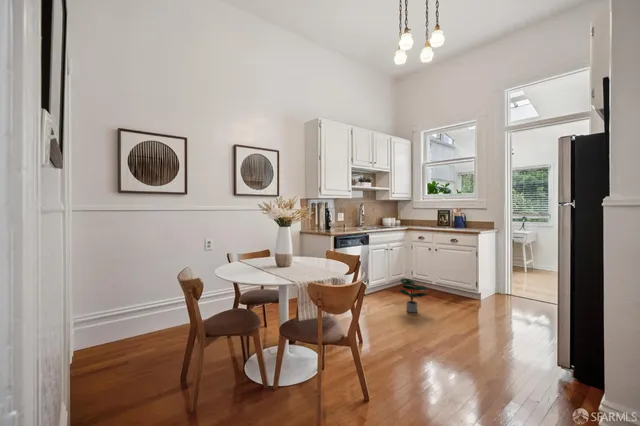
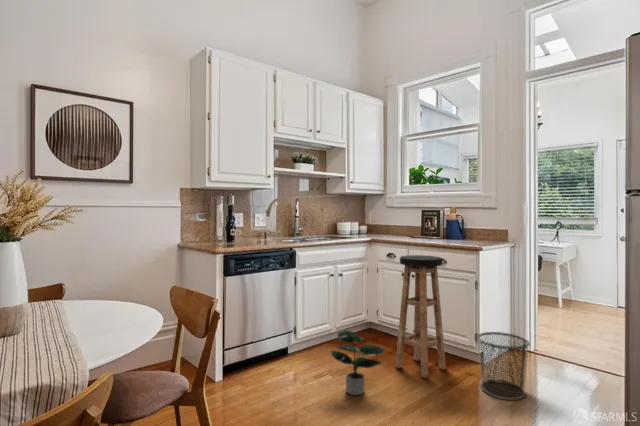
bar stool: none [430,237,459,306] -> present [395,255,446,378]
waste bin: none [479,279,509,314] -> present [477,332,530,399]

